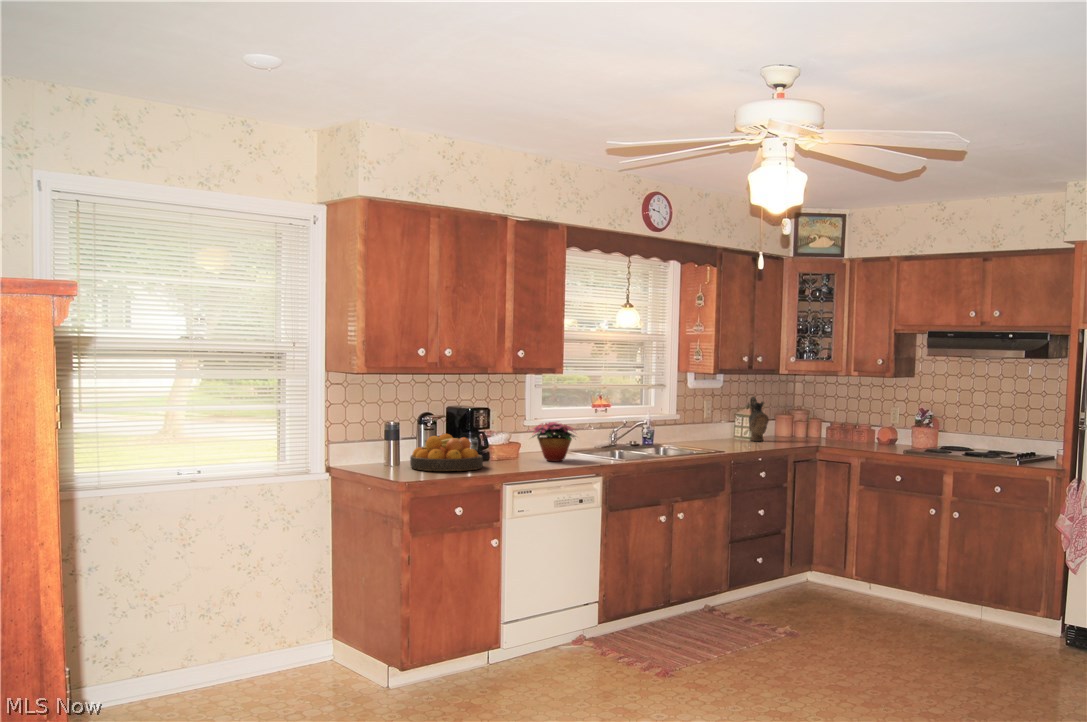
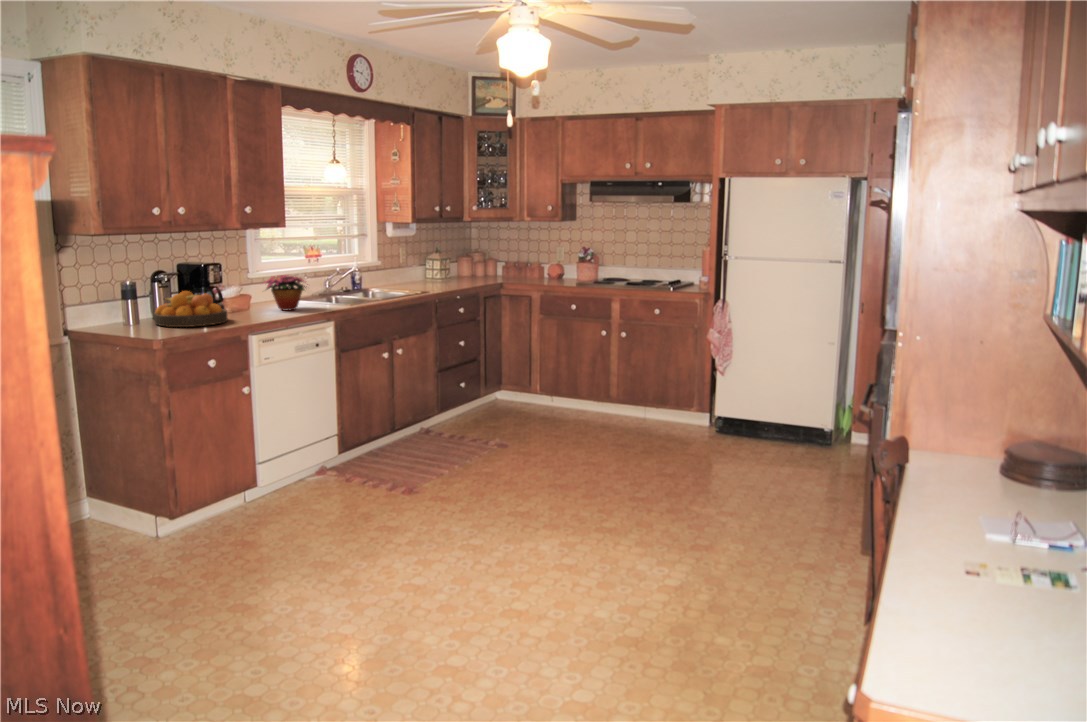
ceramic pitcher: present [749,396,769,441] -> none [440,242,457,281]

